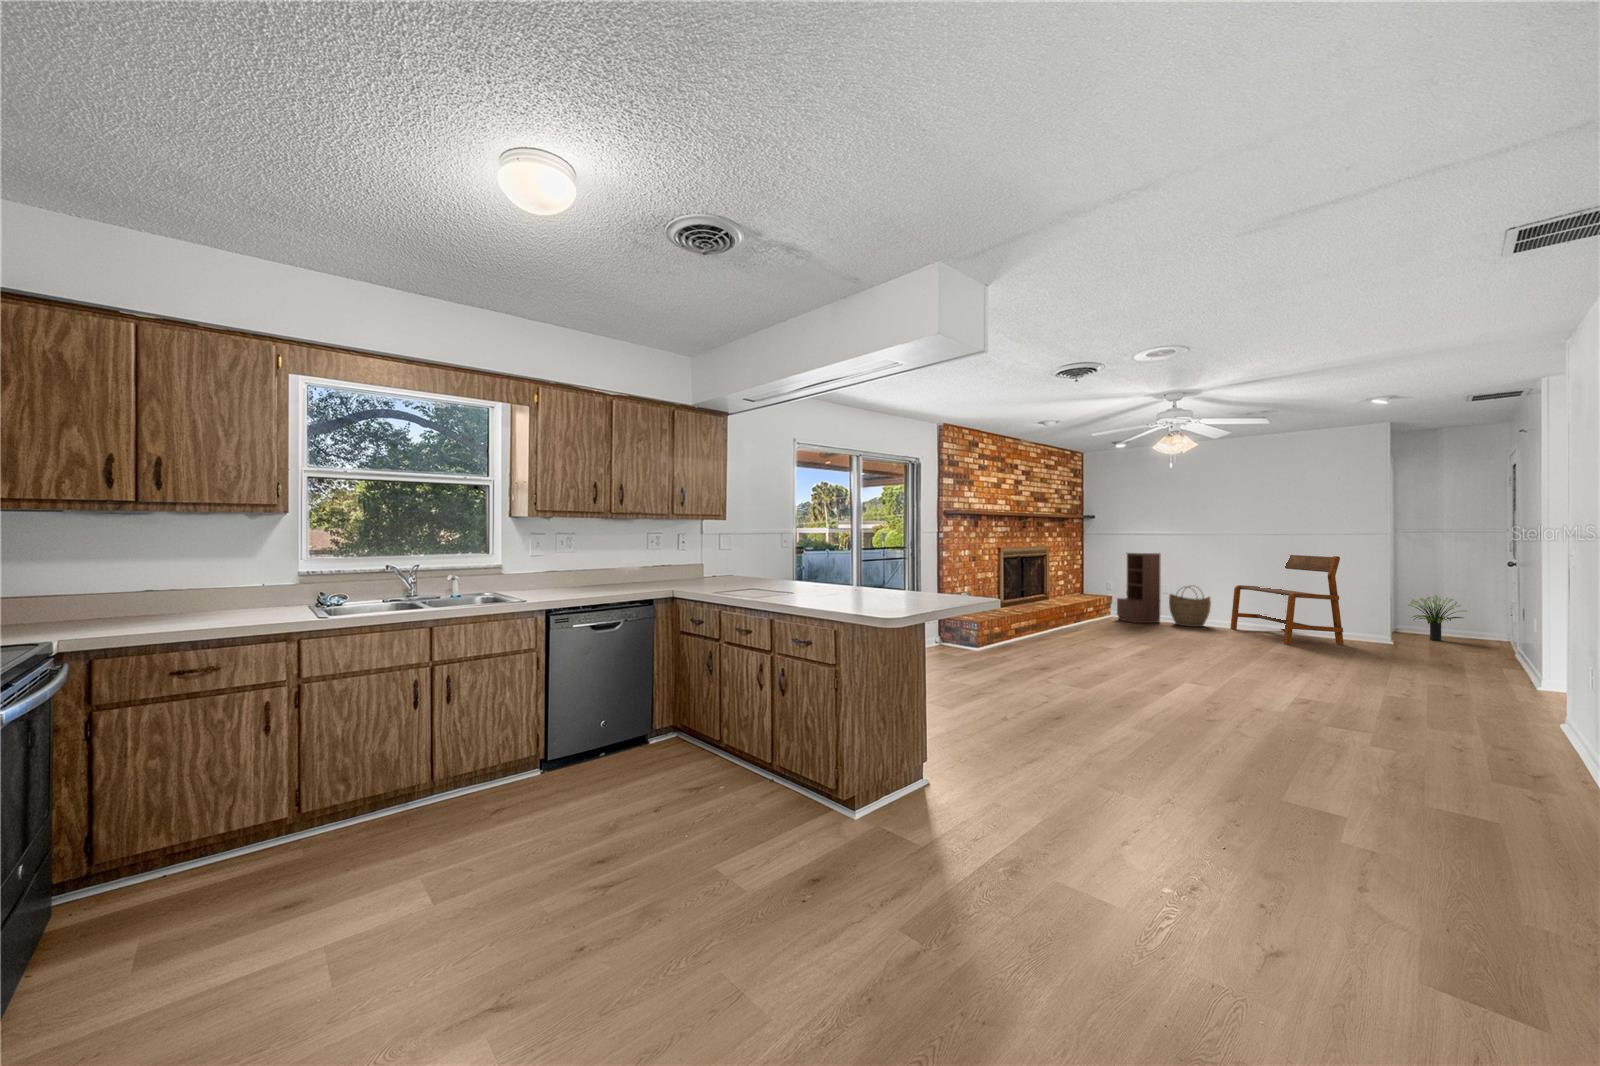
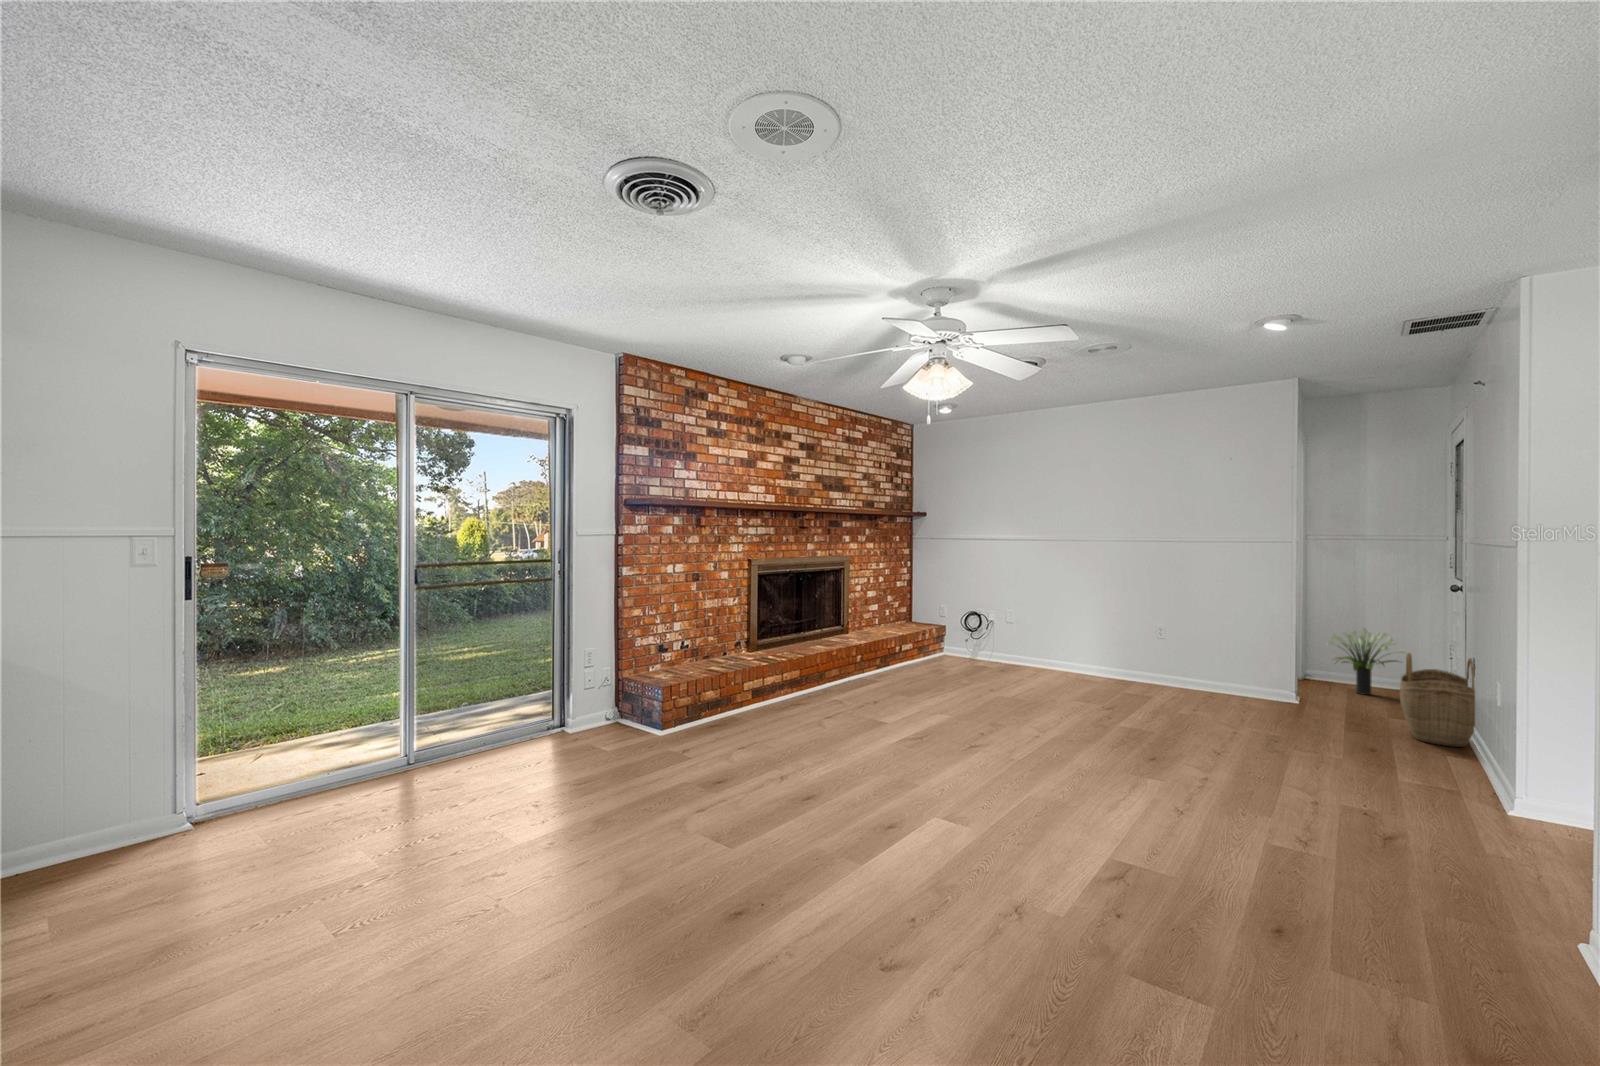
bookshelf: present [1117,553,1161,623] -> none [948,564,1004,667]
bench: present [1231,555,1344,644] -> none [1093,567,1238,707]
woven basket: present [1169,586,1211,627] -> present [1400,653,1476,747]

